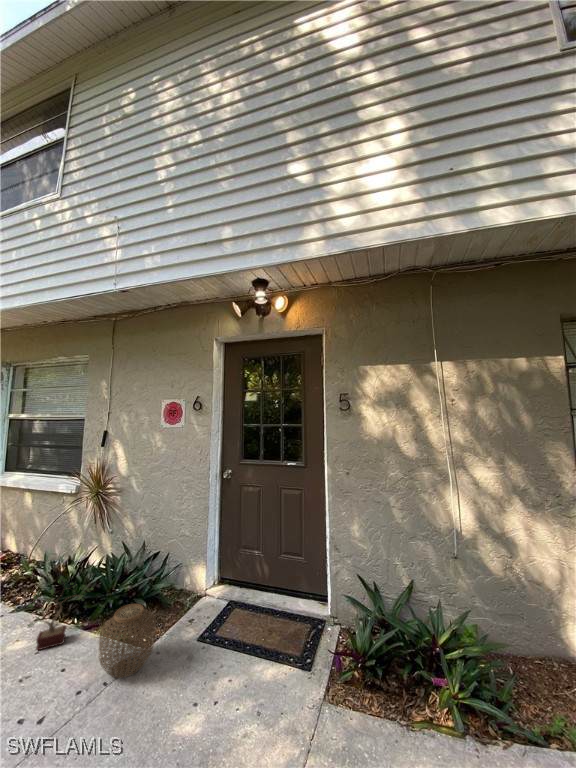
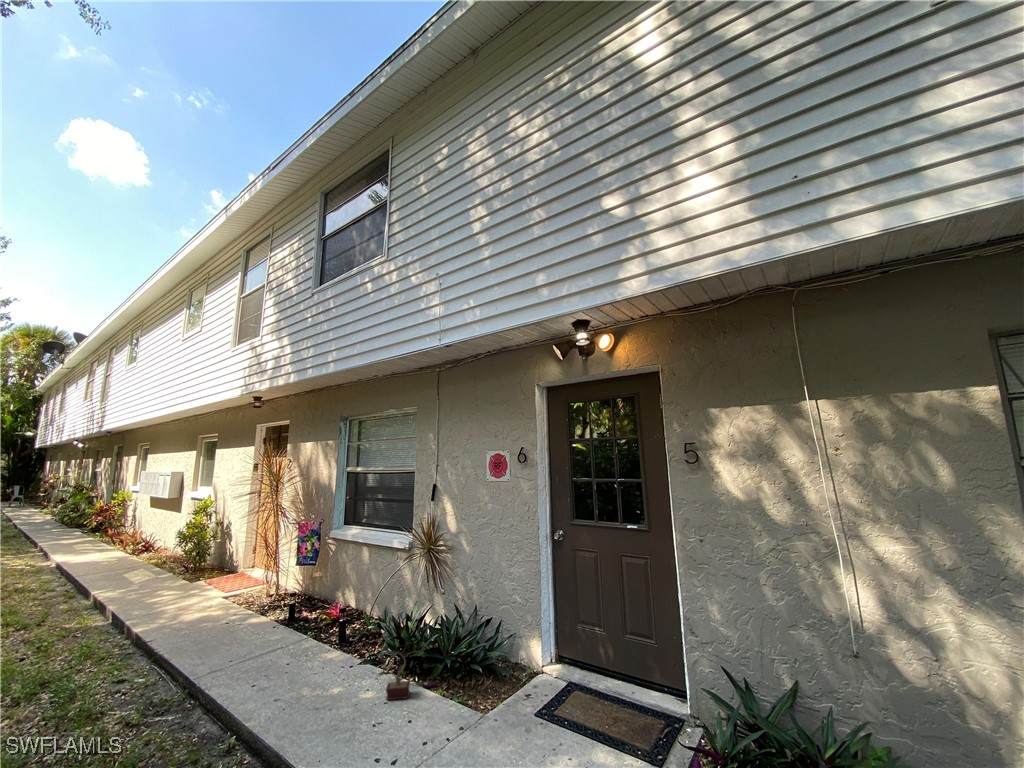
woven basket: present [99,604,156,678] -> none [441,665,492,738]

